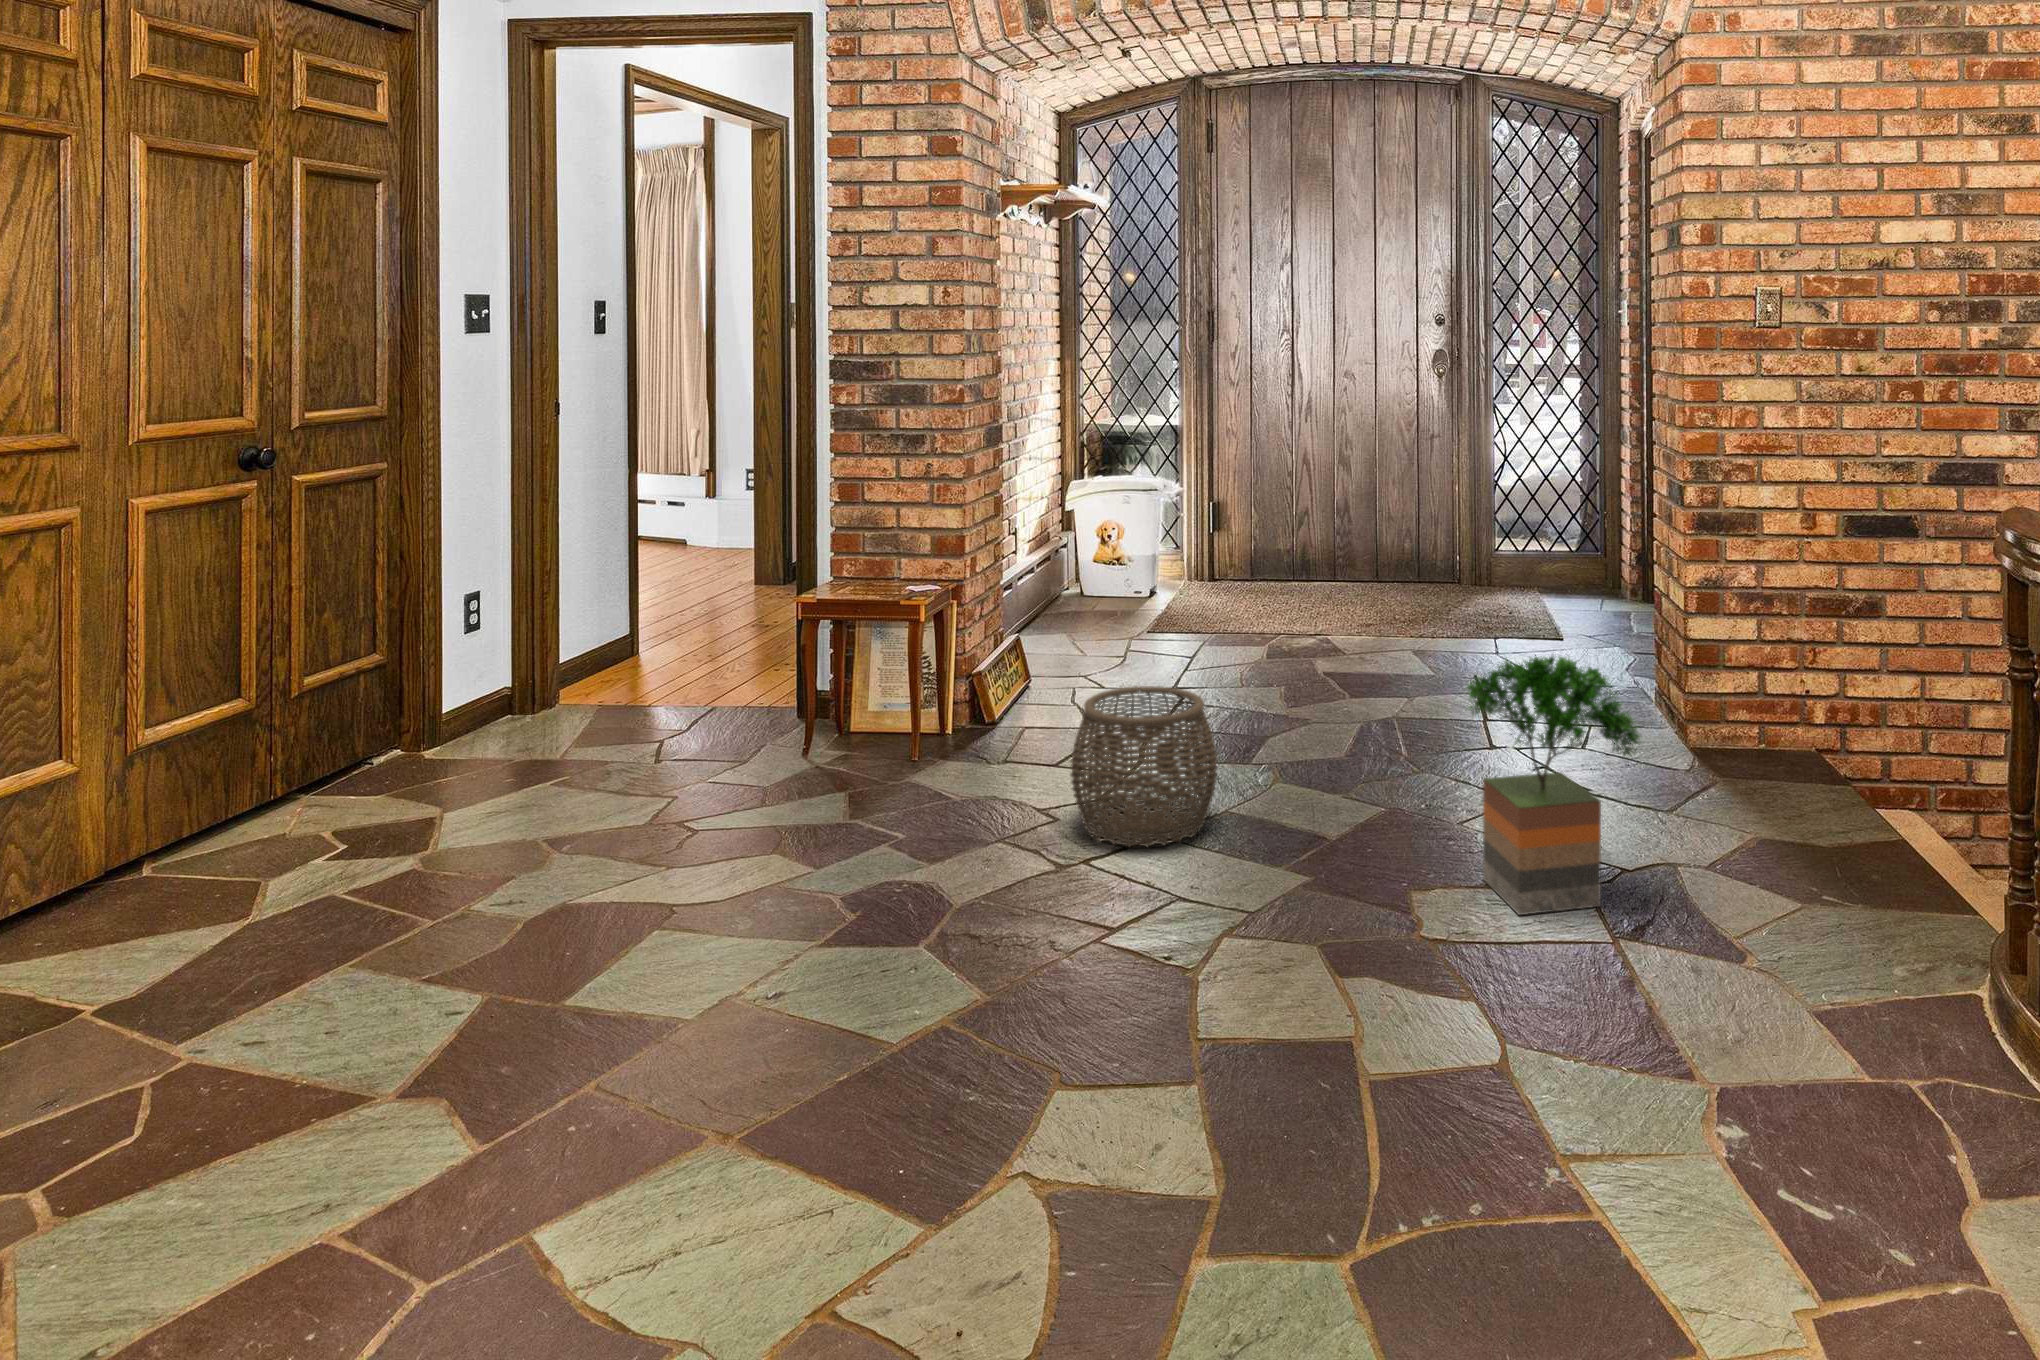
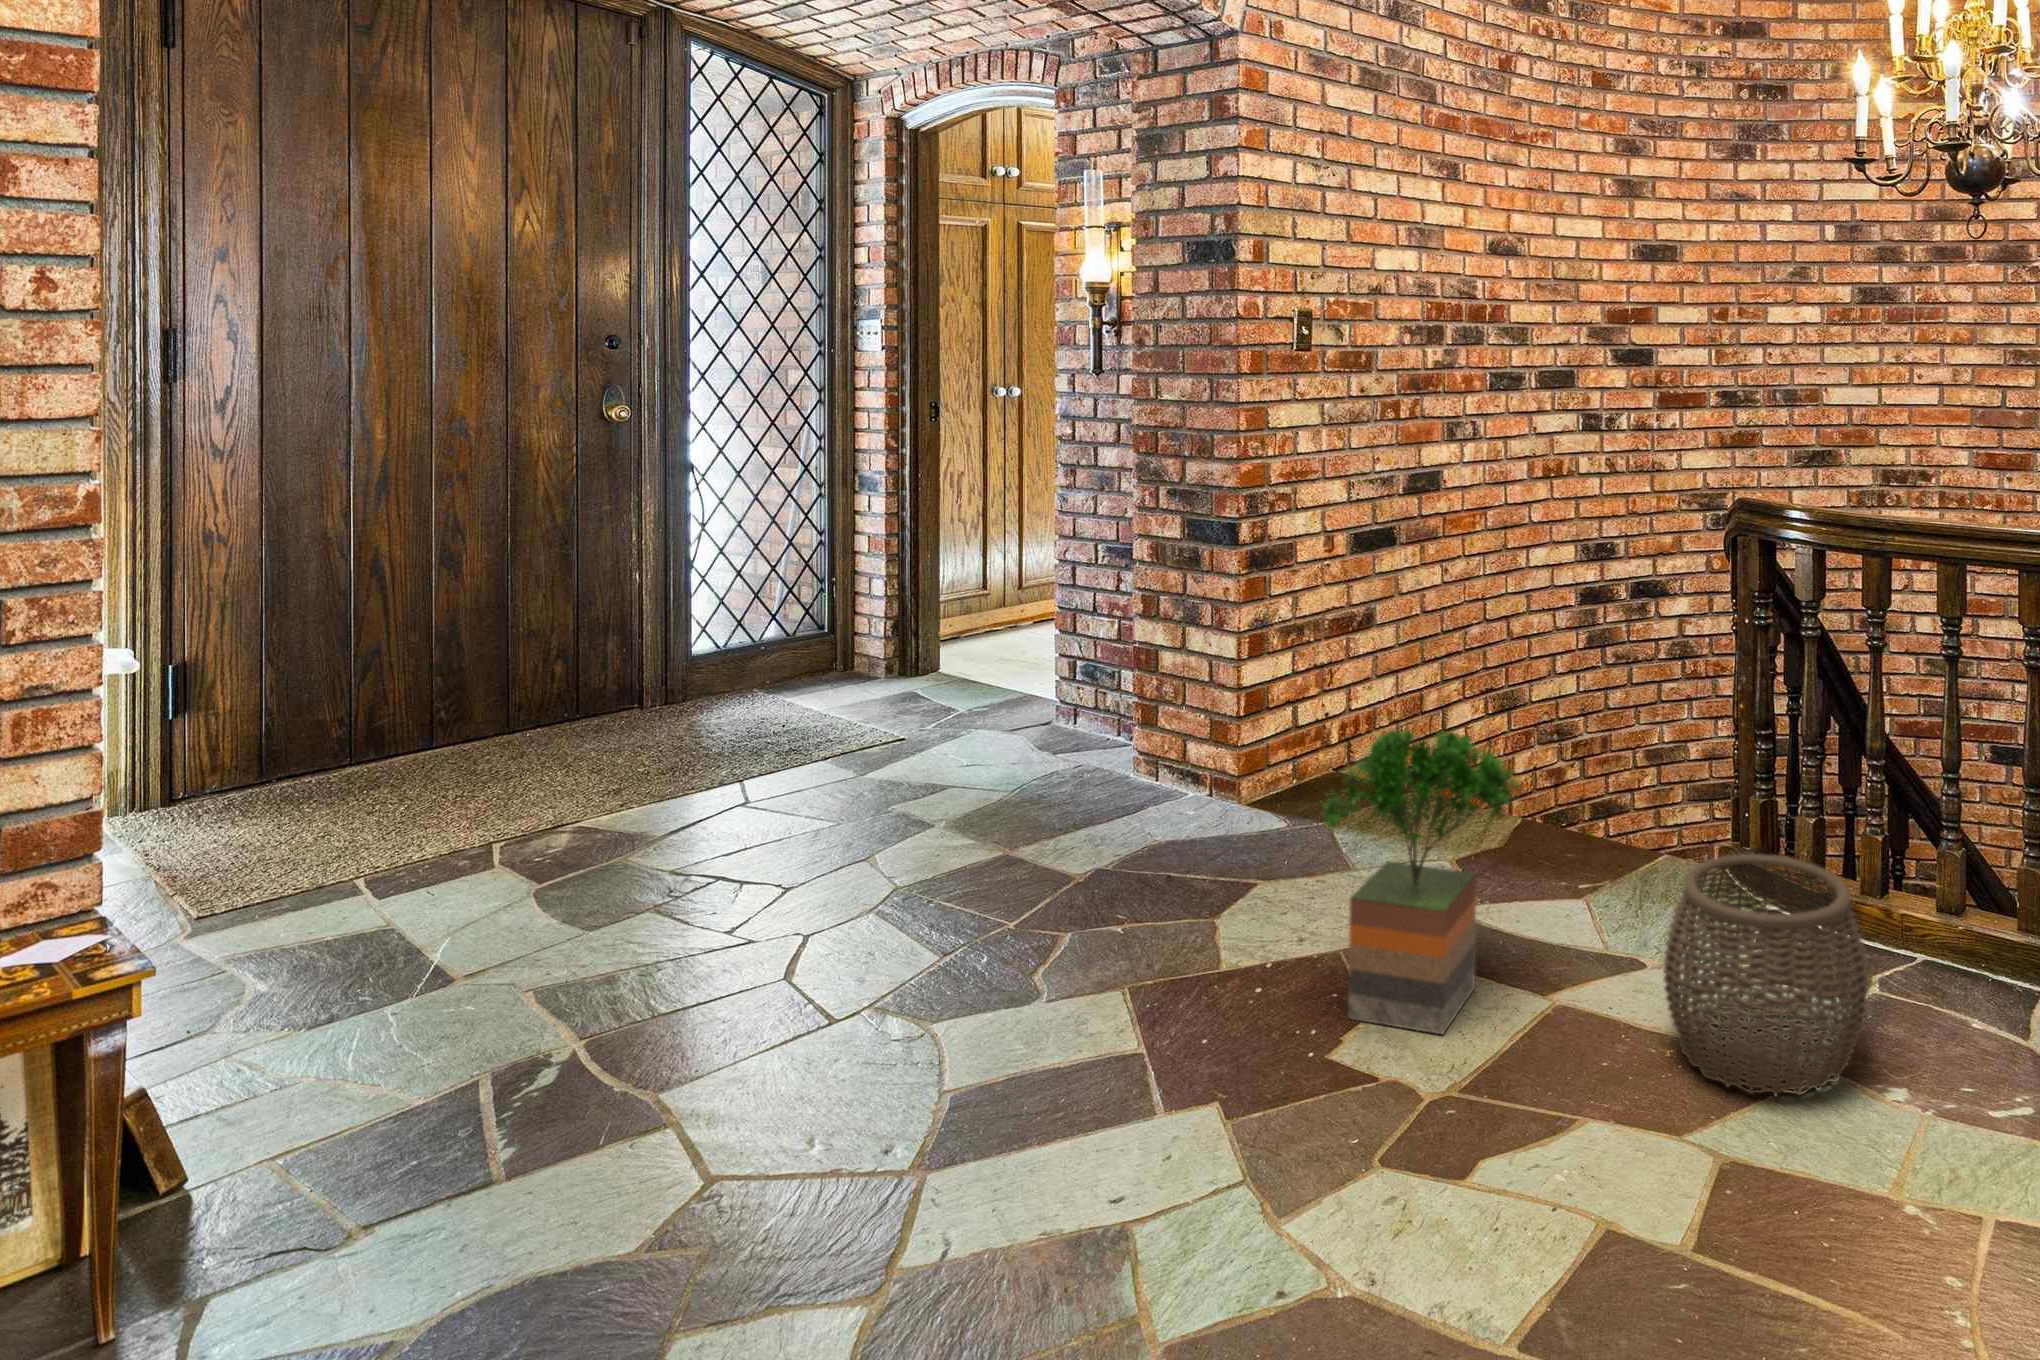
woven basket: present [1070,686,1218,847] -> present [1663,854,1868,1096]

